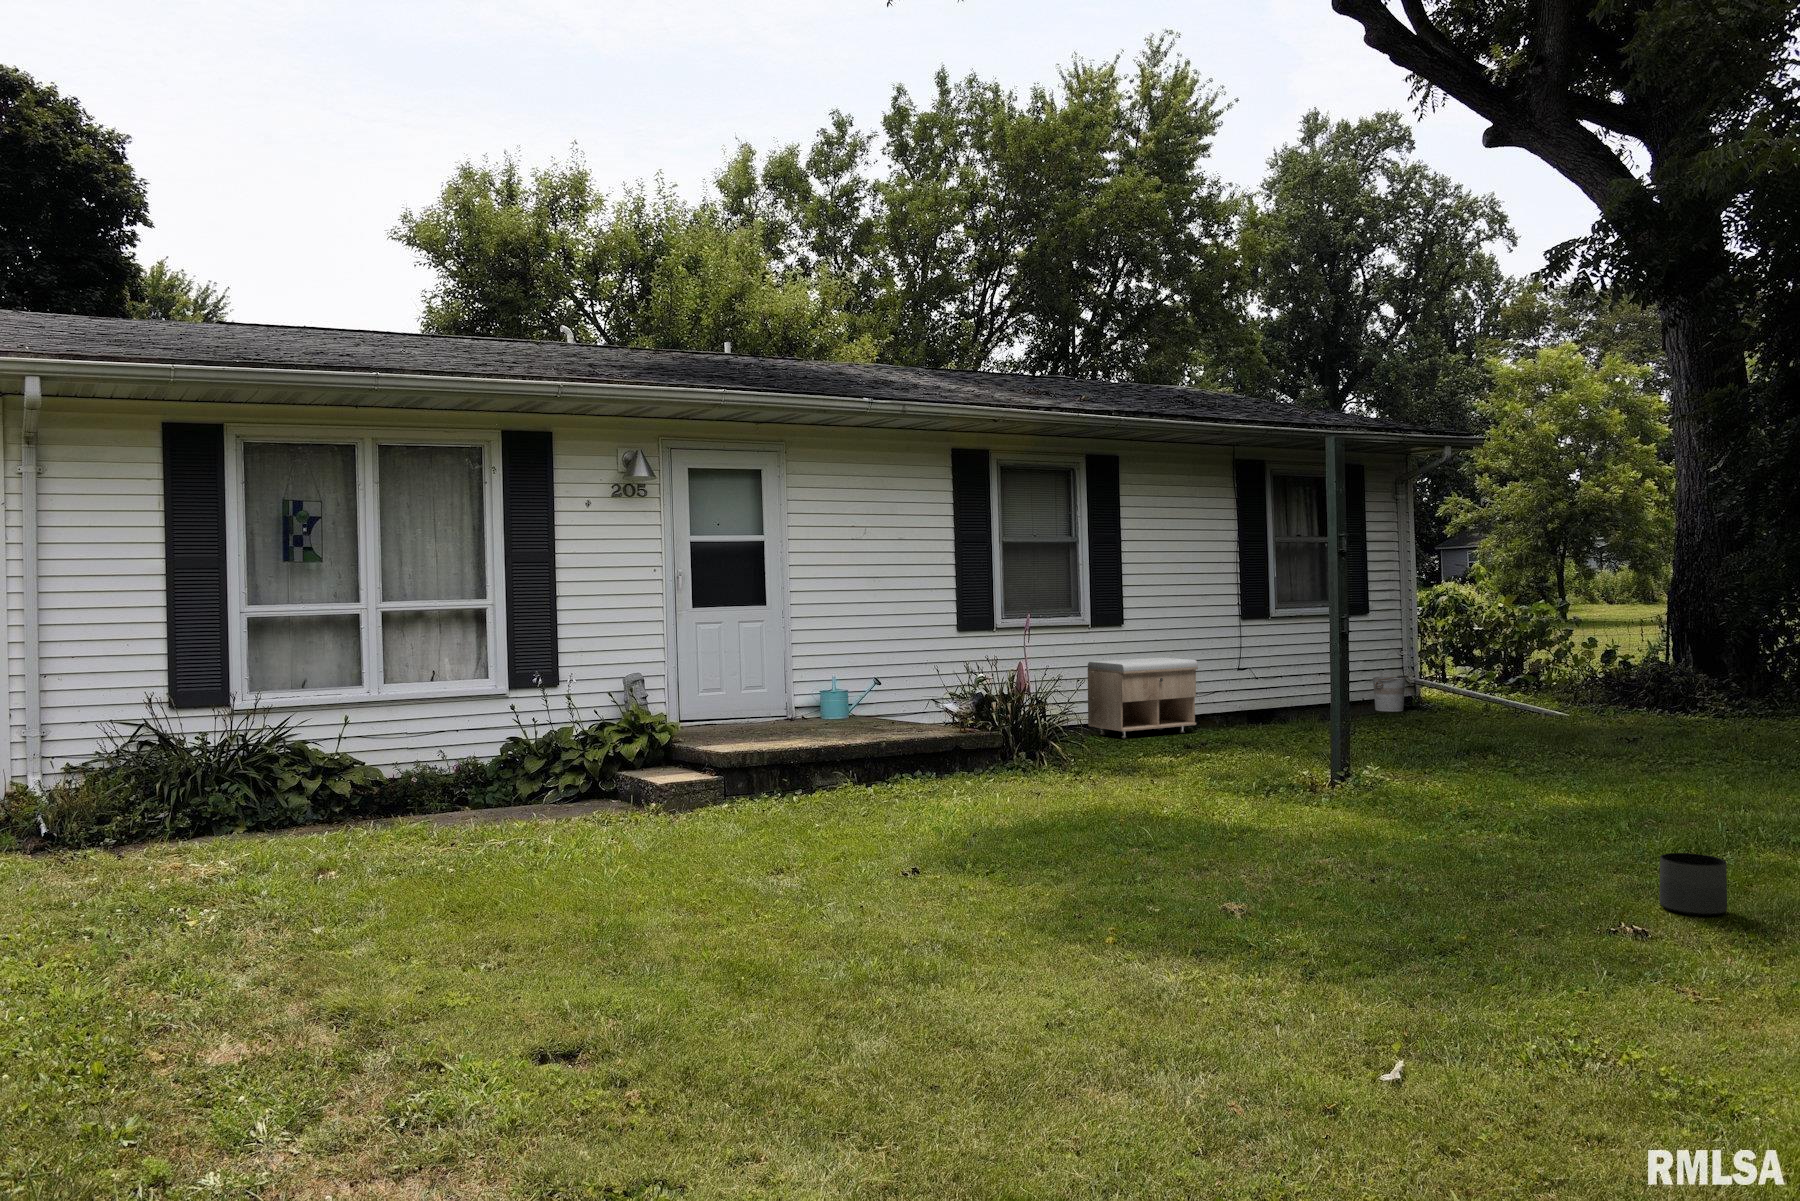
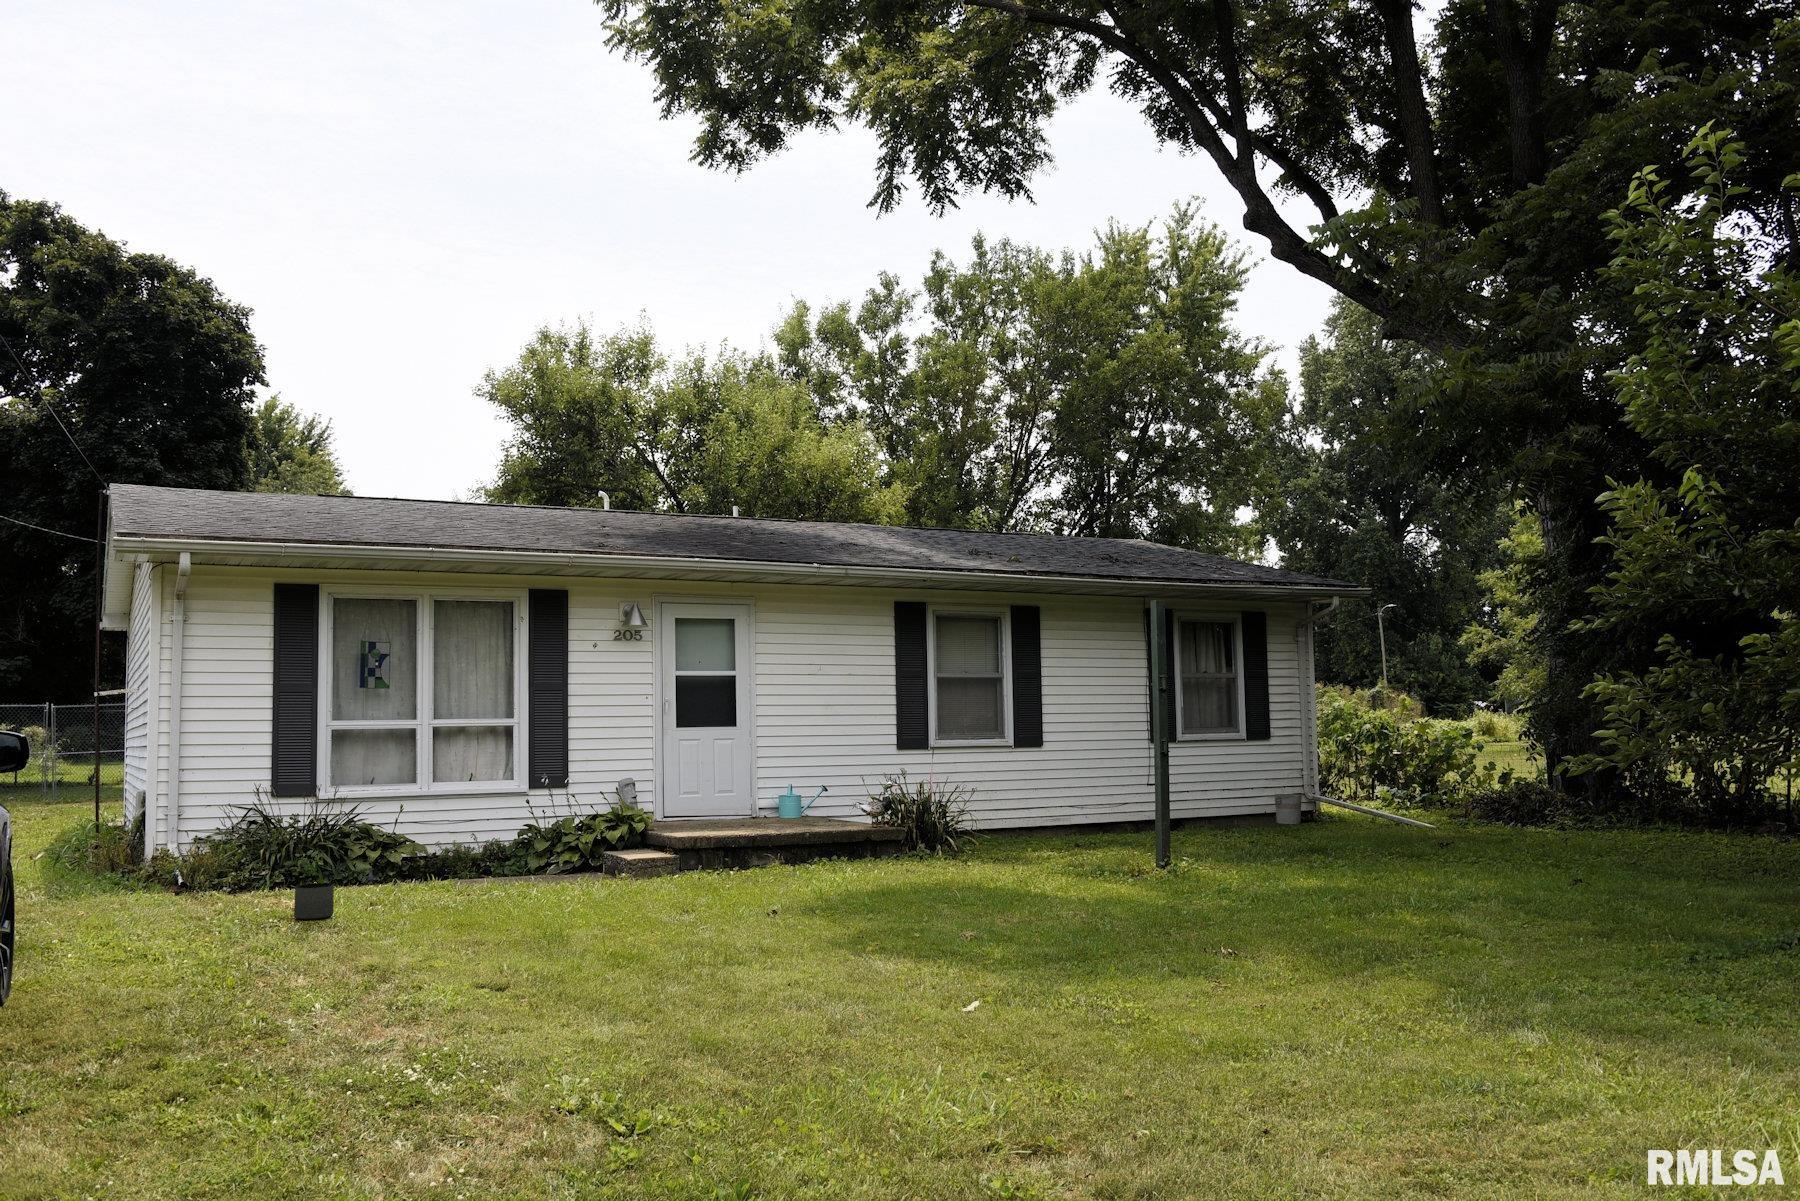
storage bench: present [1088,658,1198,738] -> none [1009,773,1101,840]
planter: present [1660,853,1727,916] -> present [294,883,334,920]

